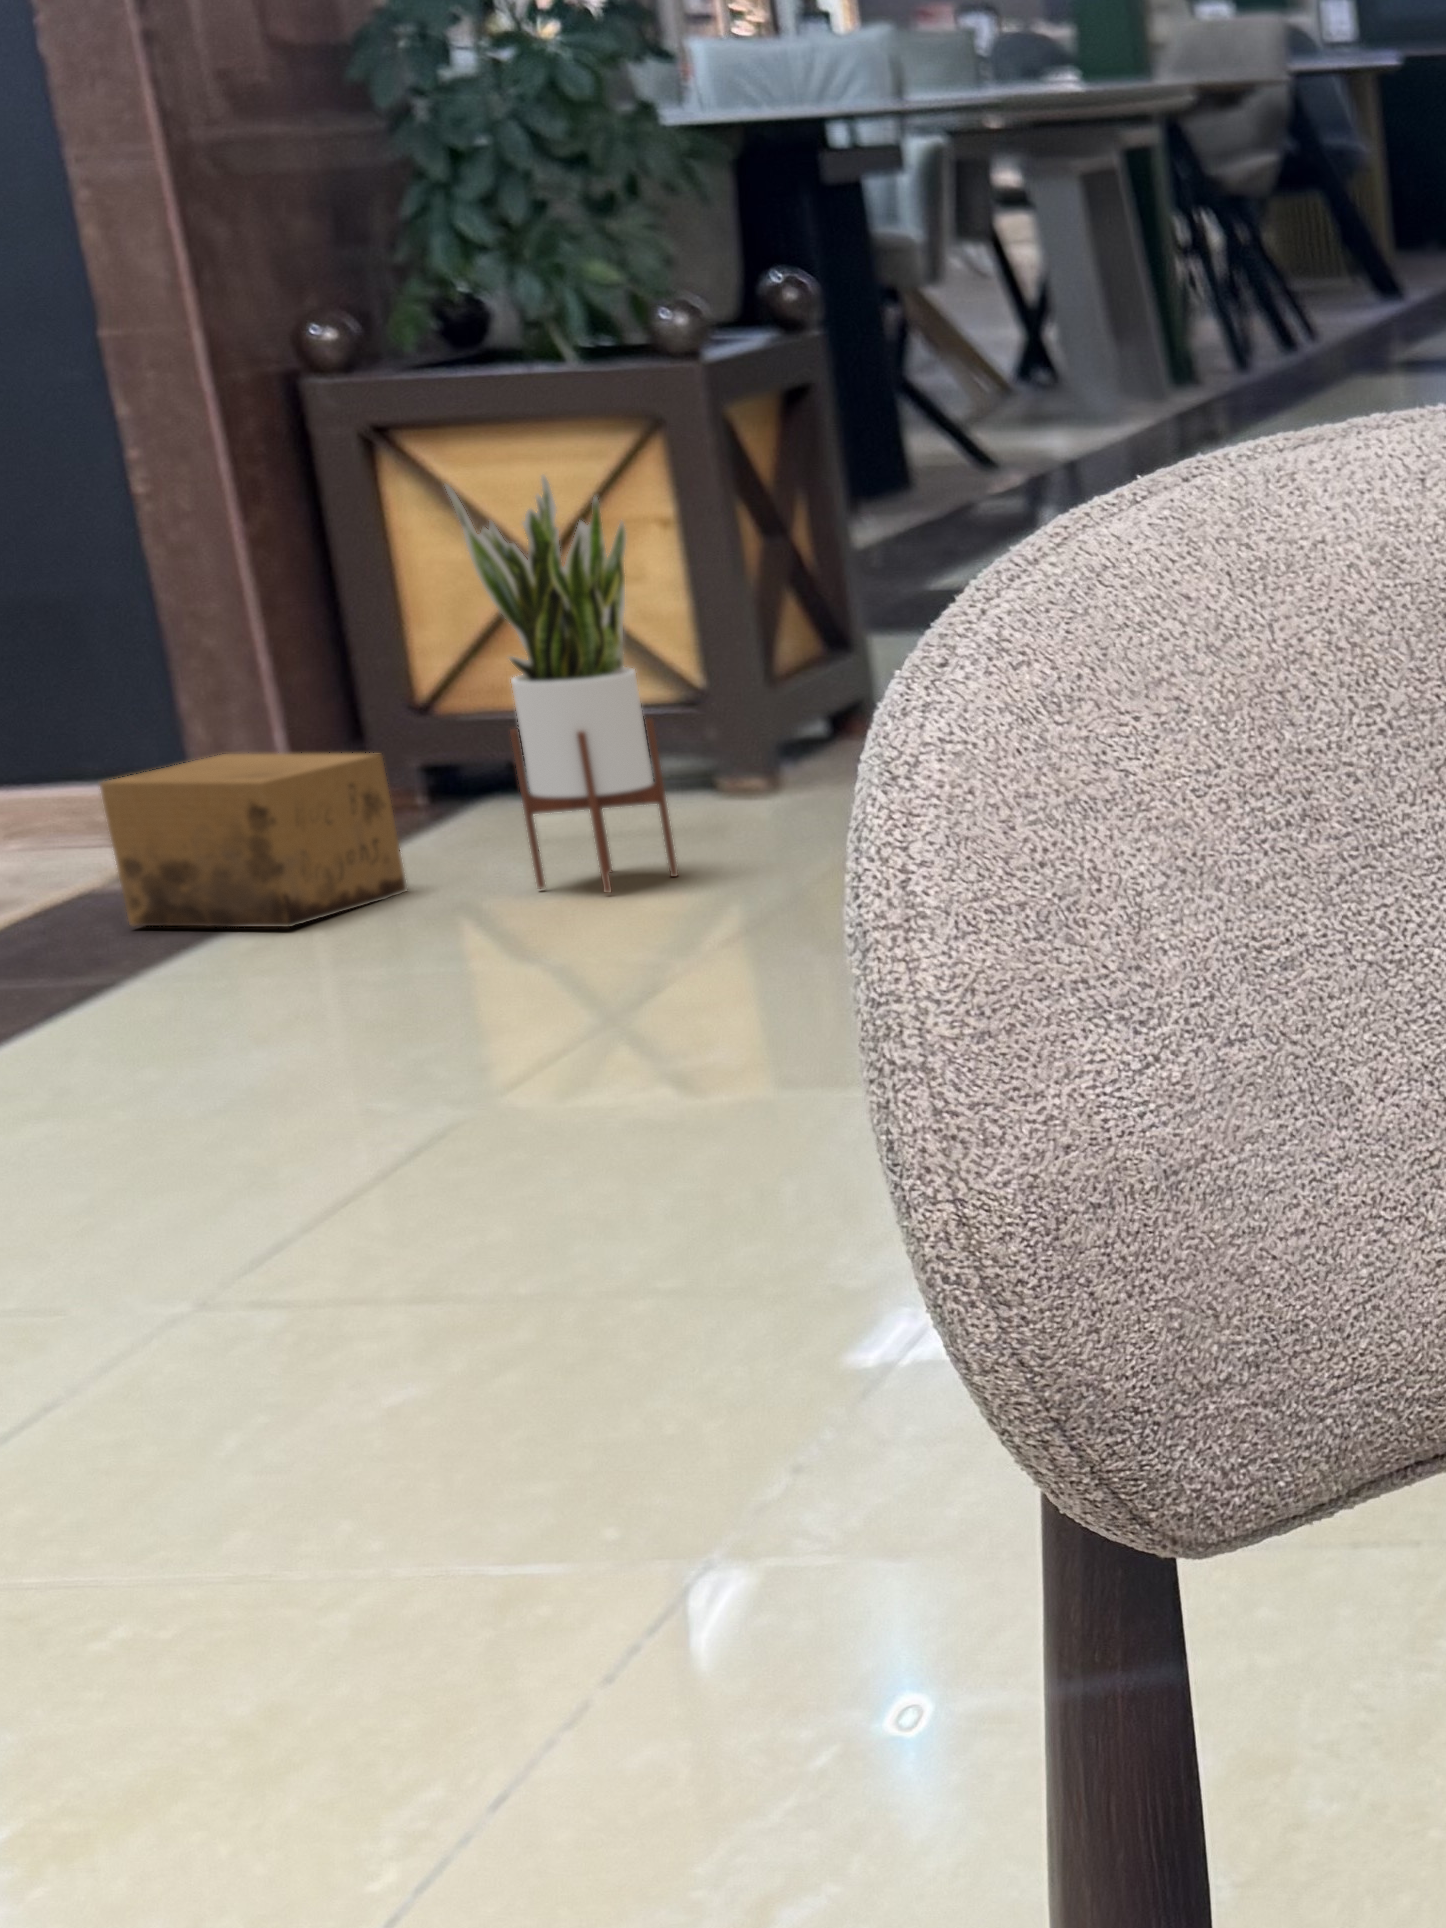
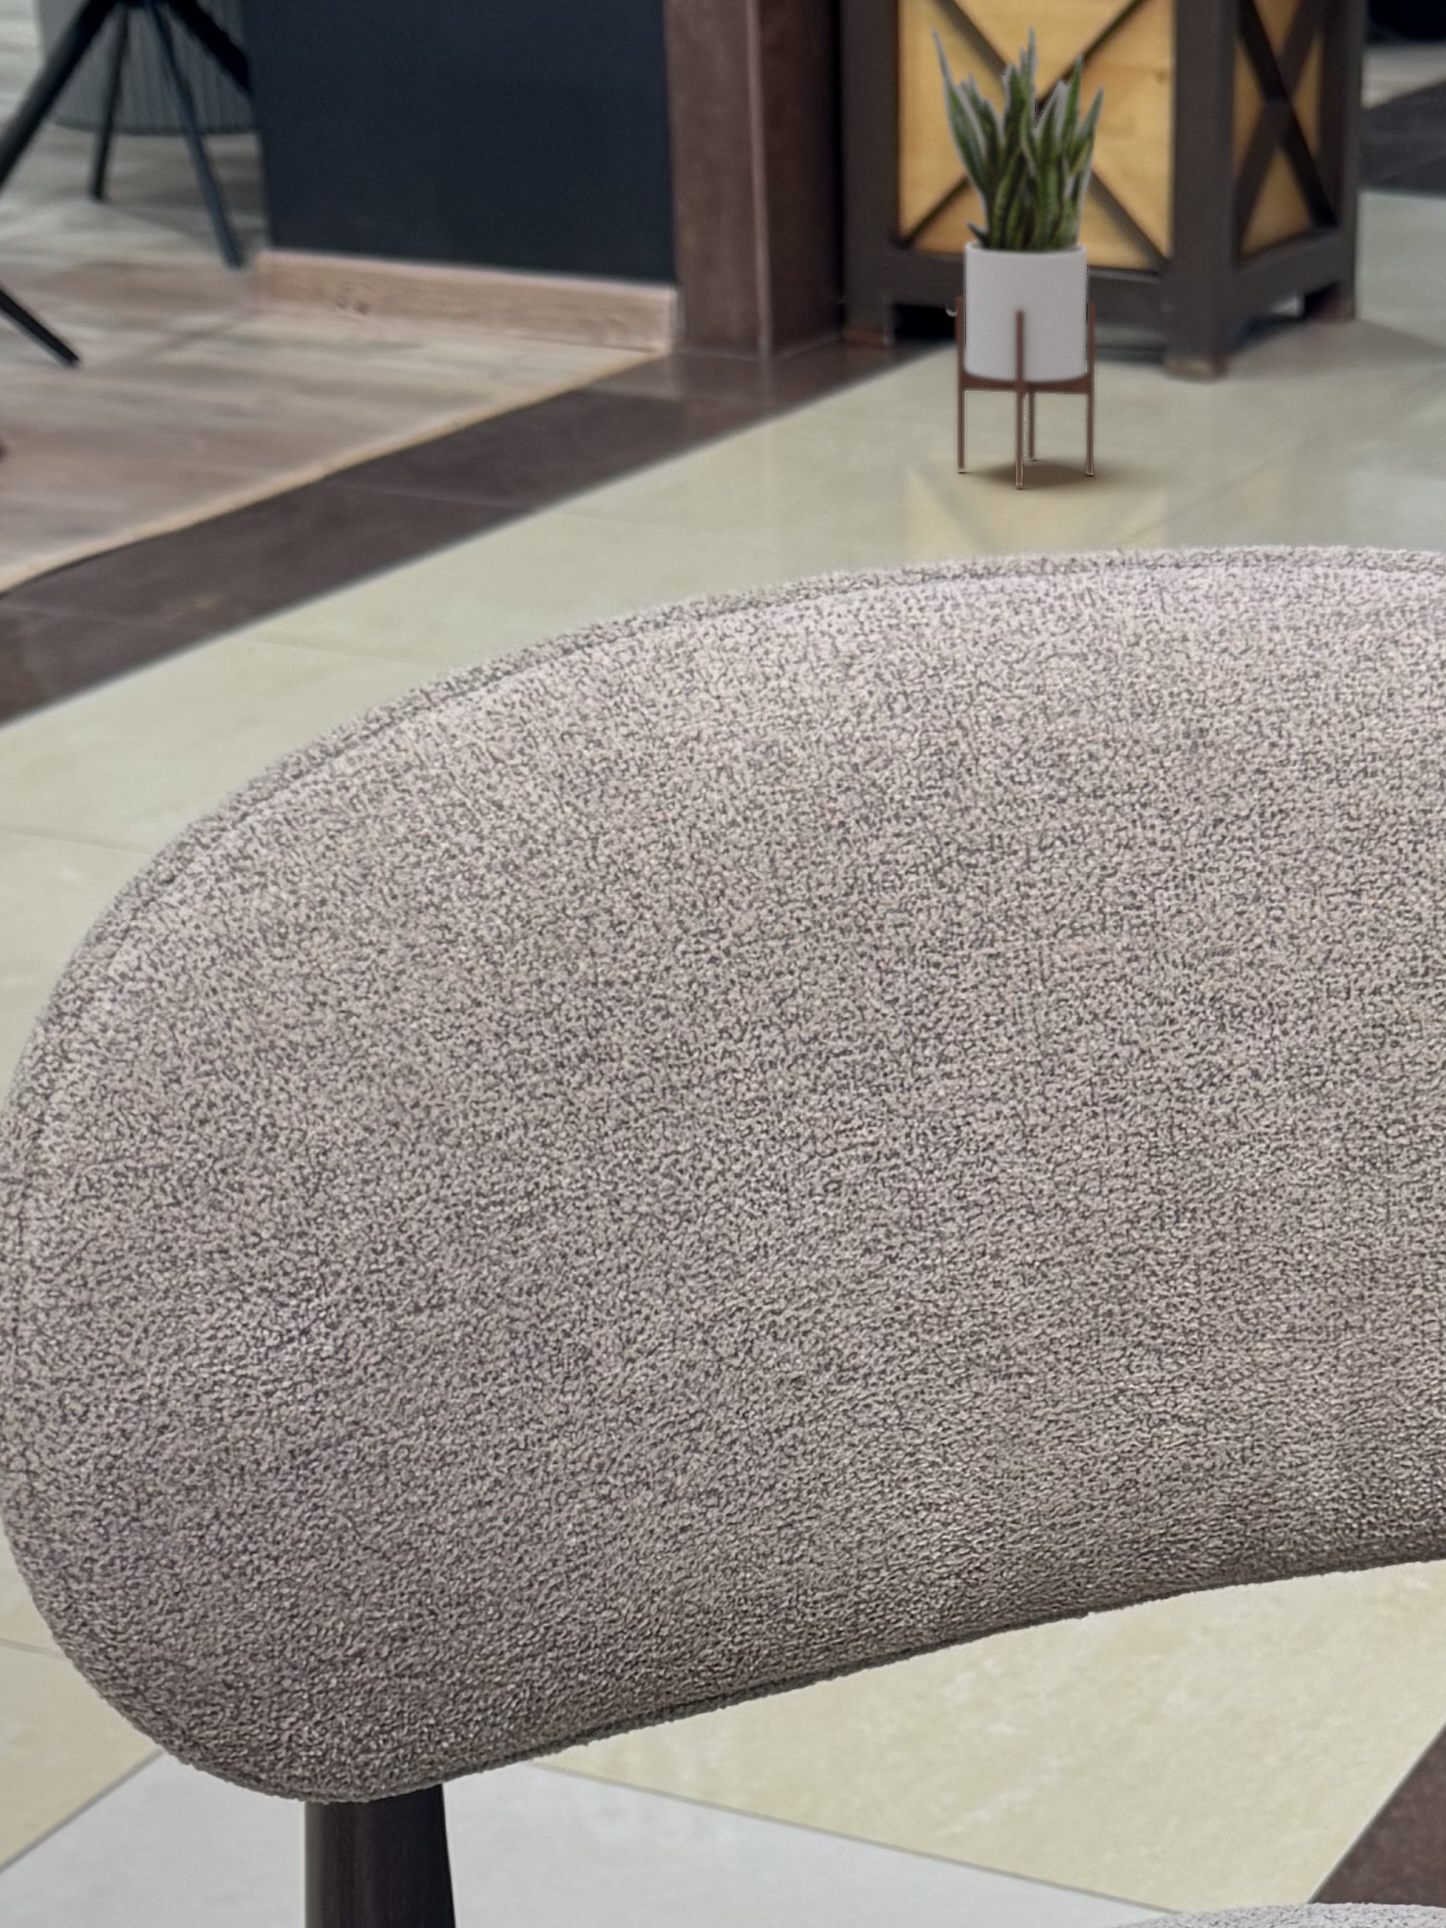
cardboard box: present [100,754,407,927] -> none [572,284,841,479]

